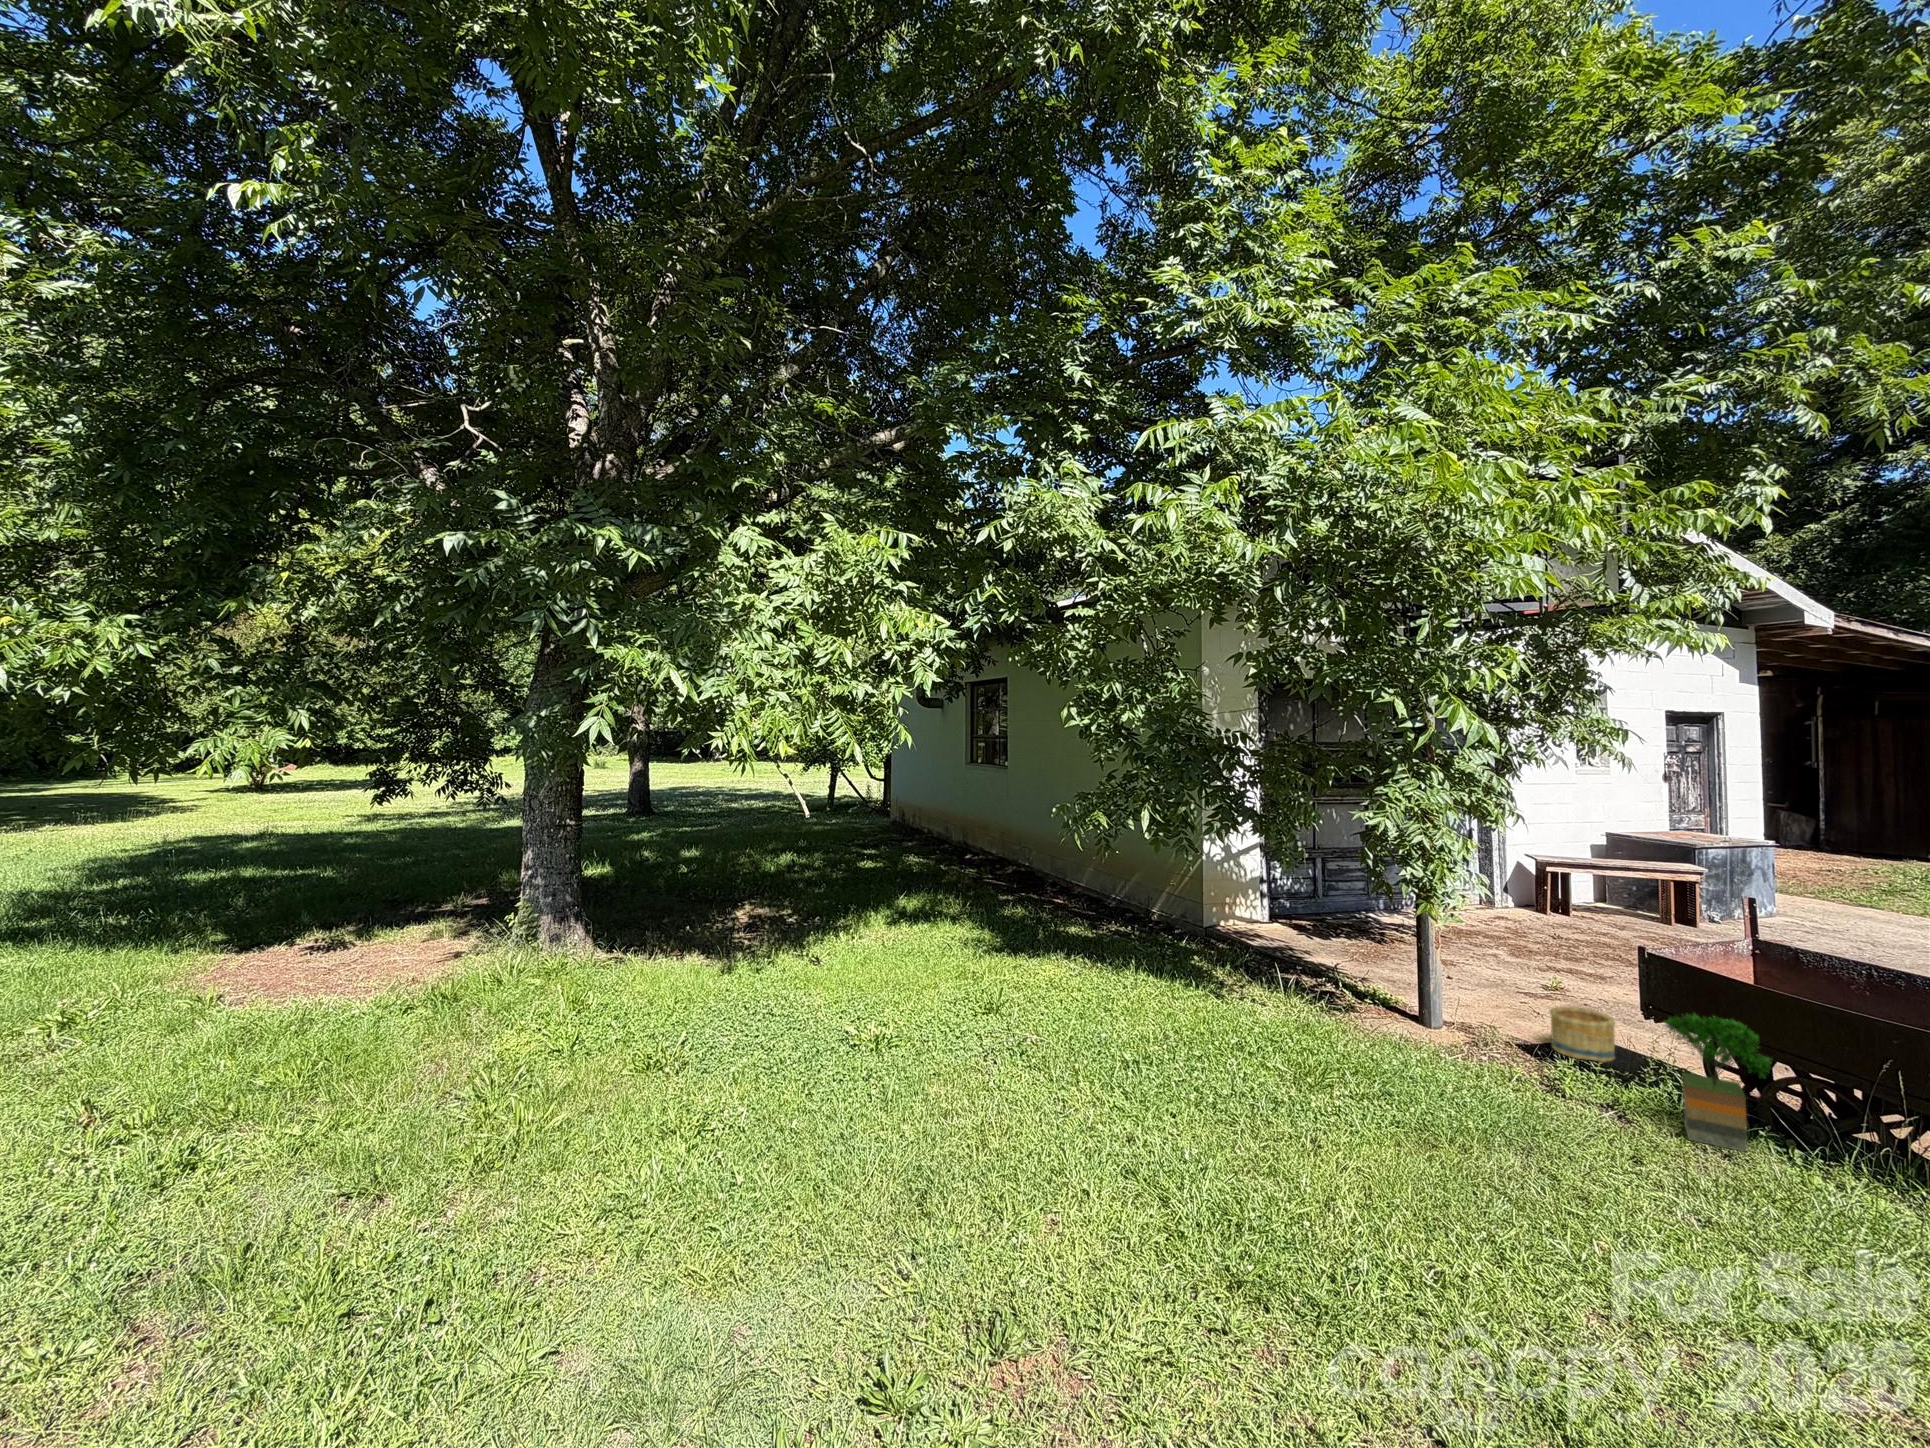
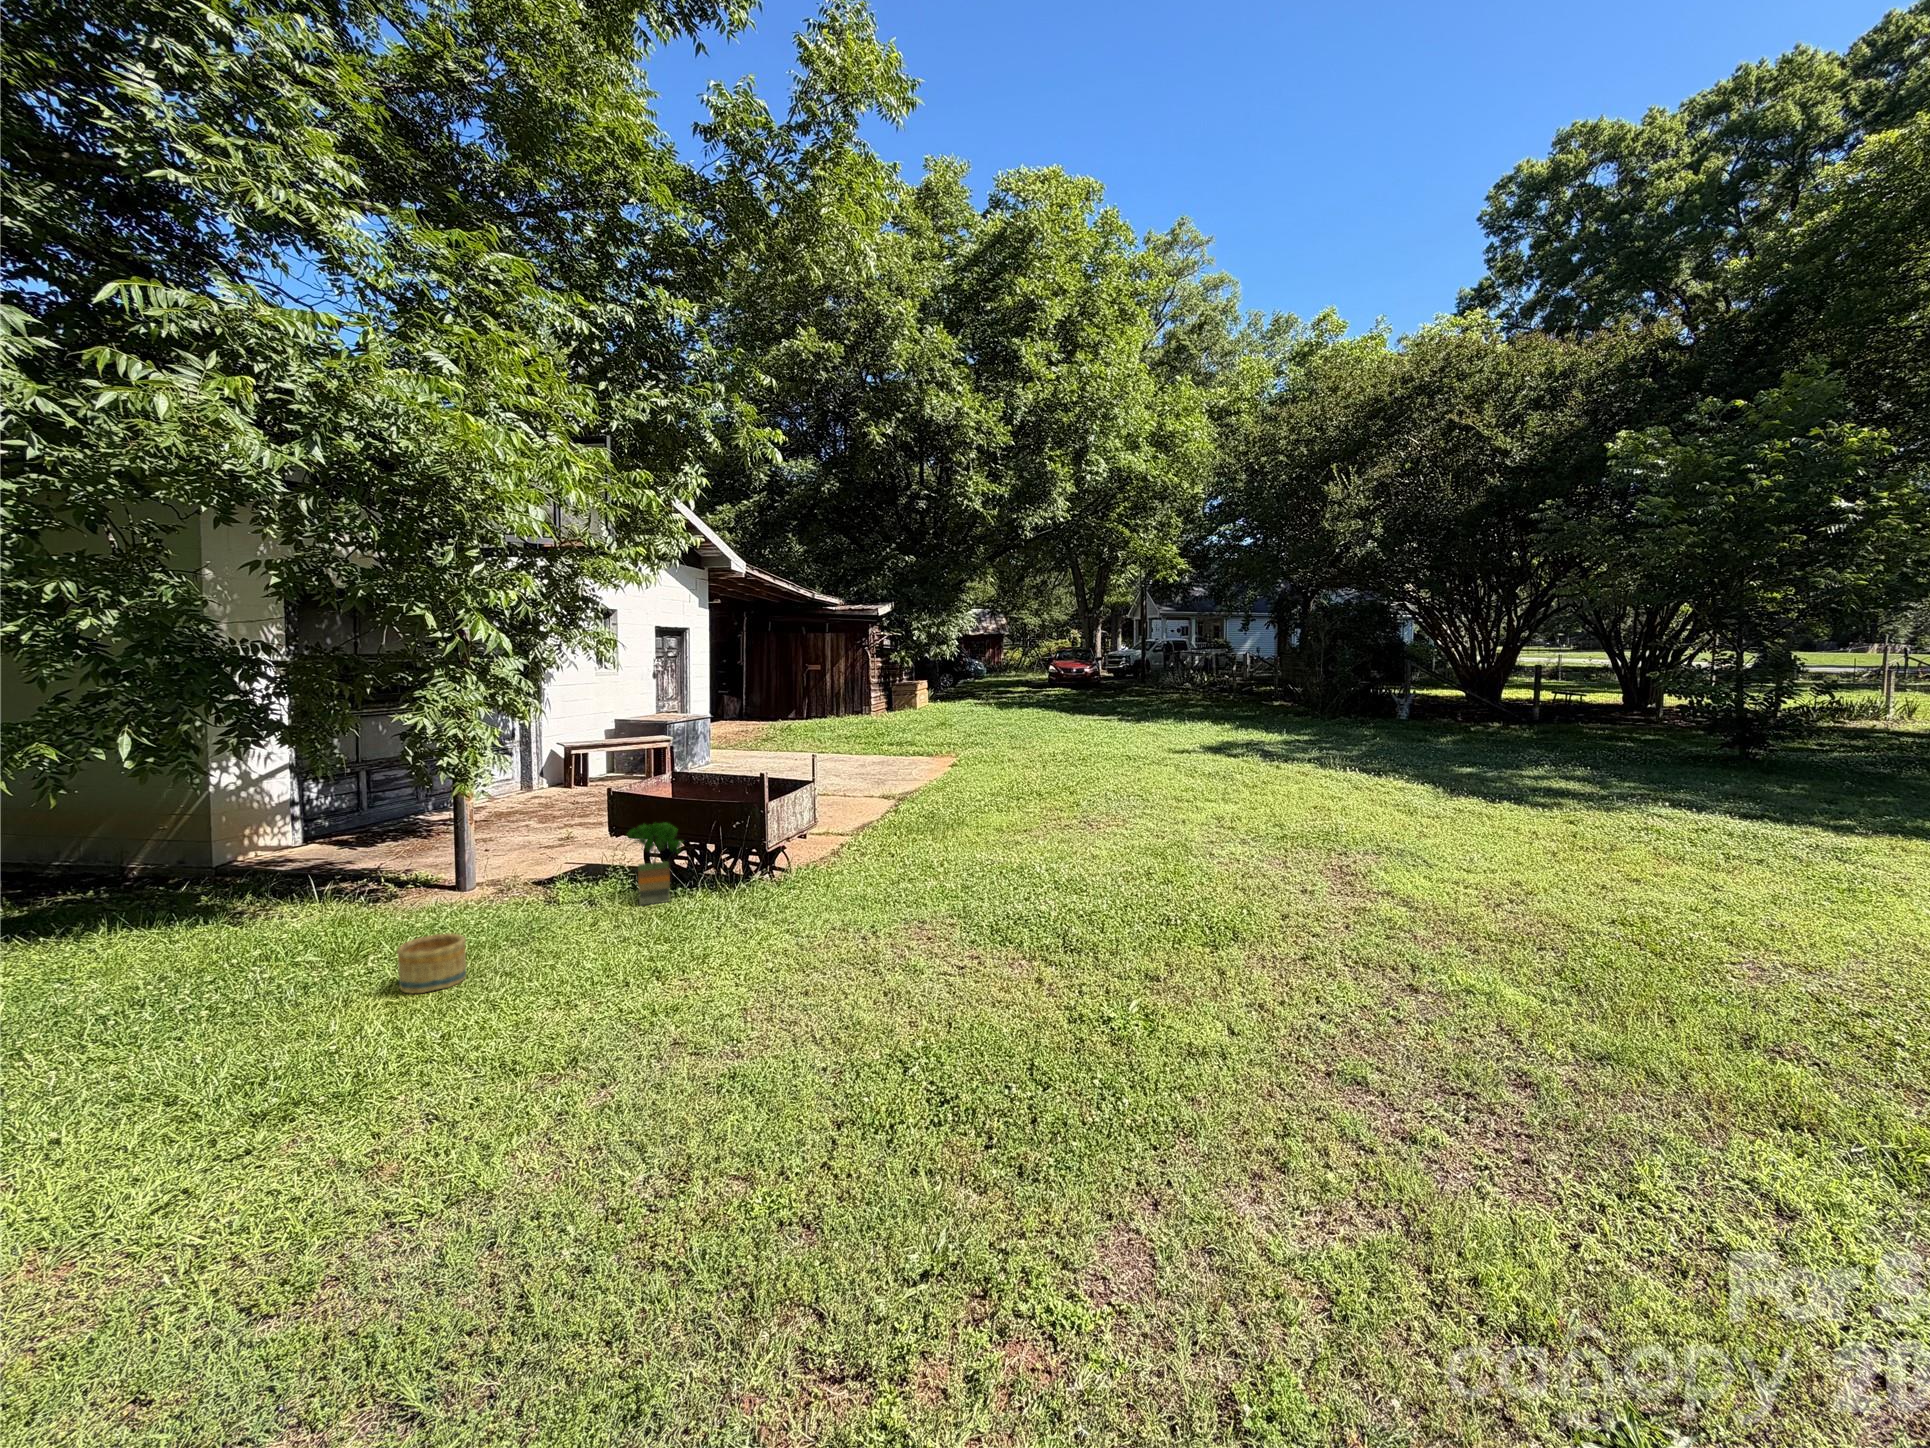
basket: present [1550,1006,1615,1062] -> present [397,933,466,994]

